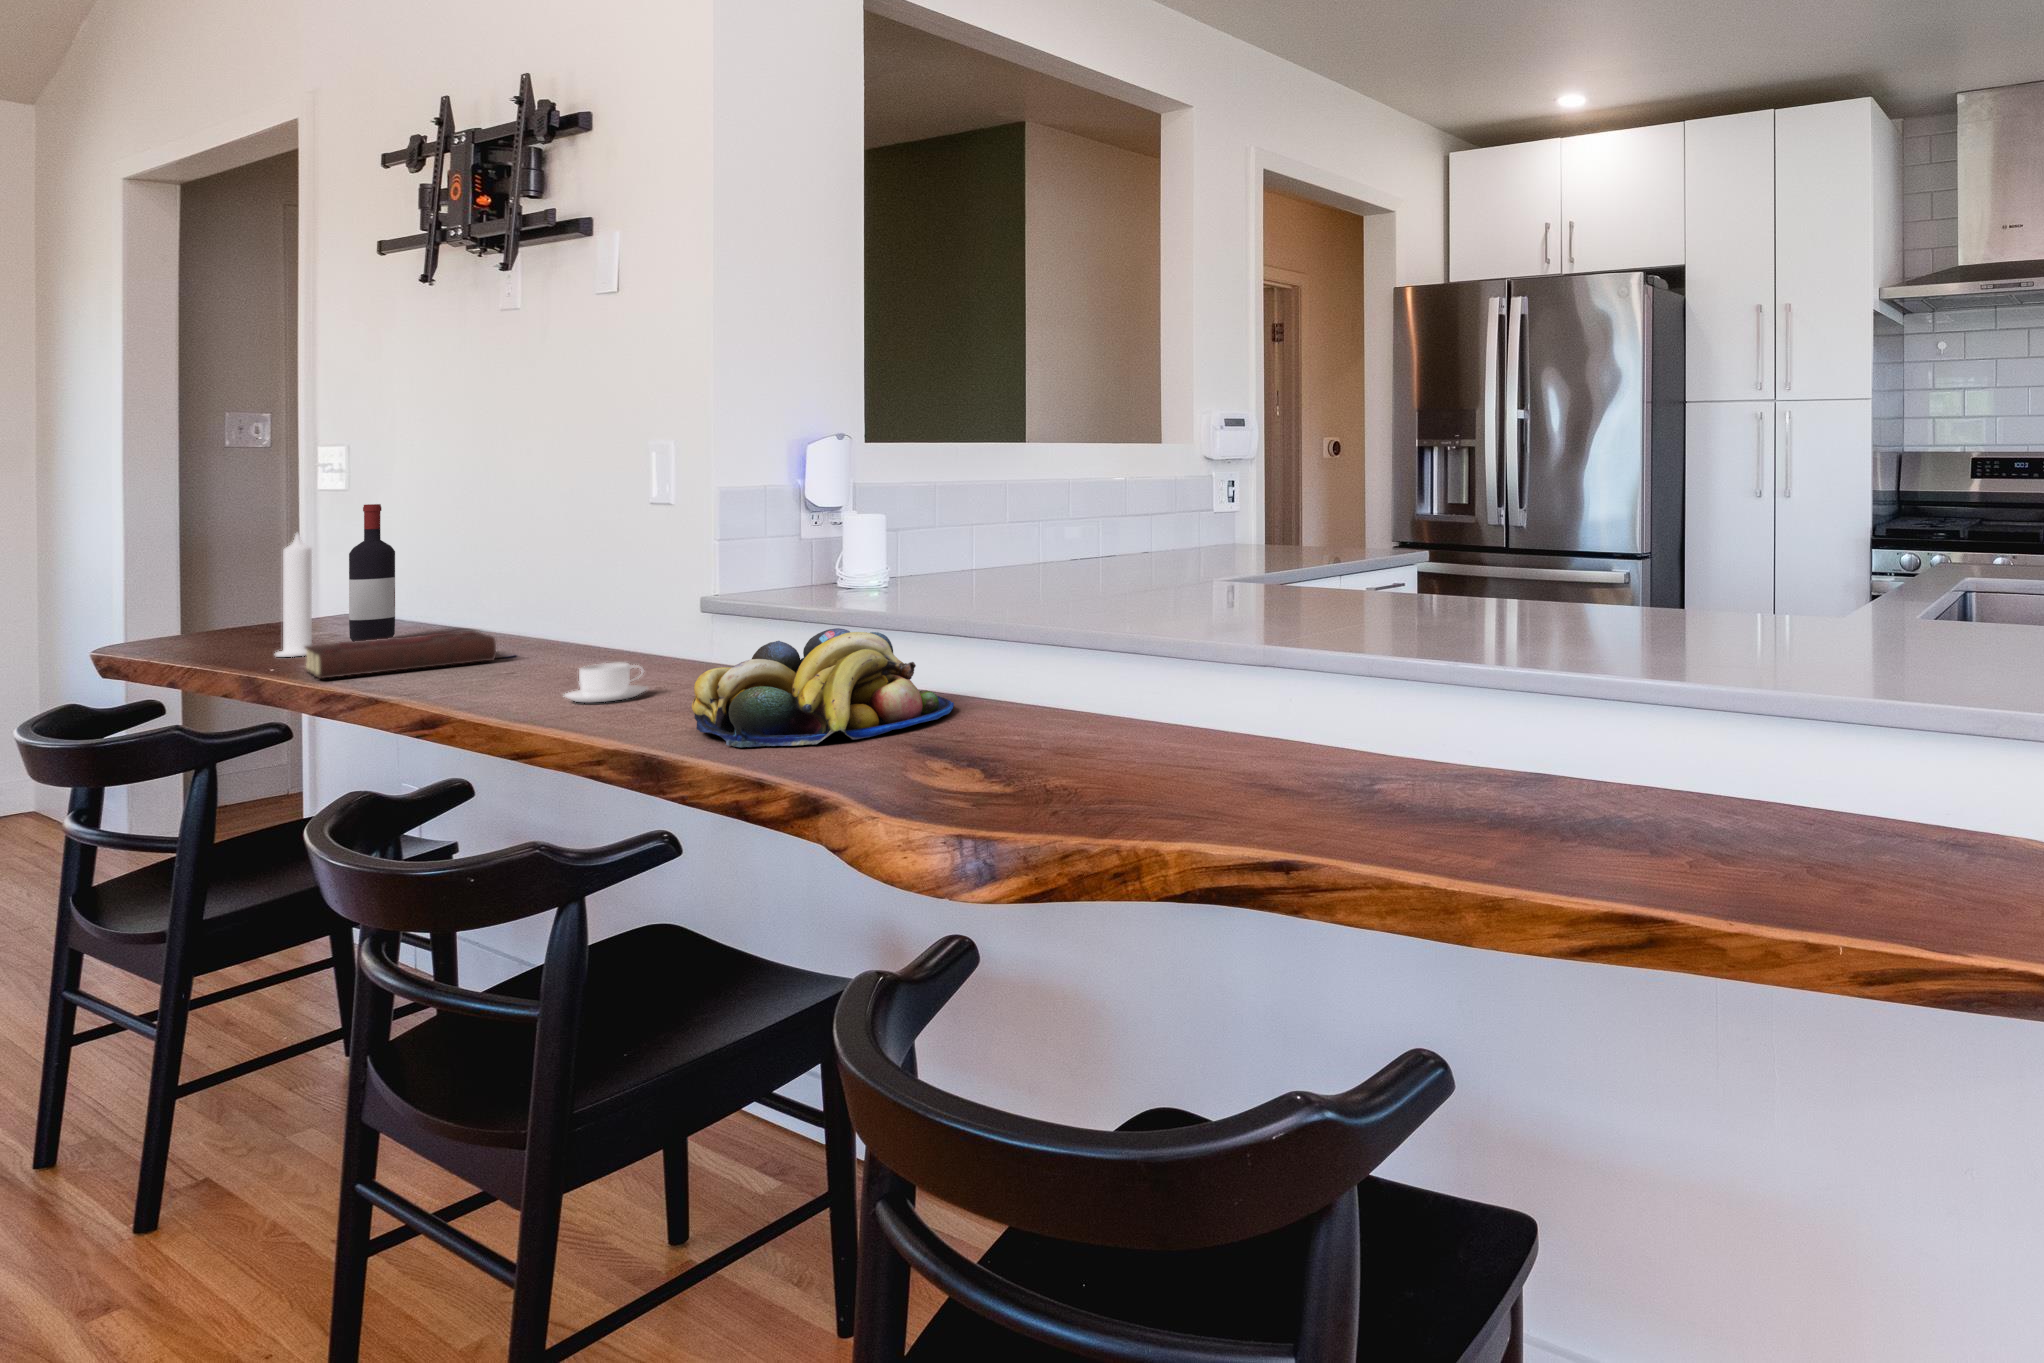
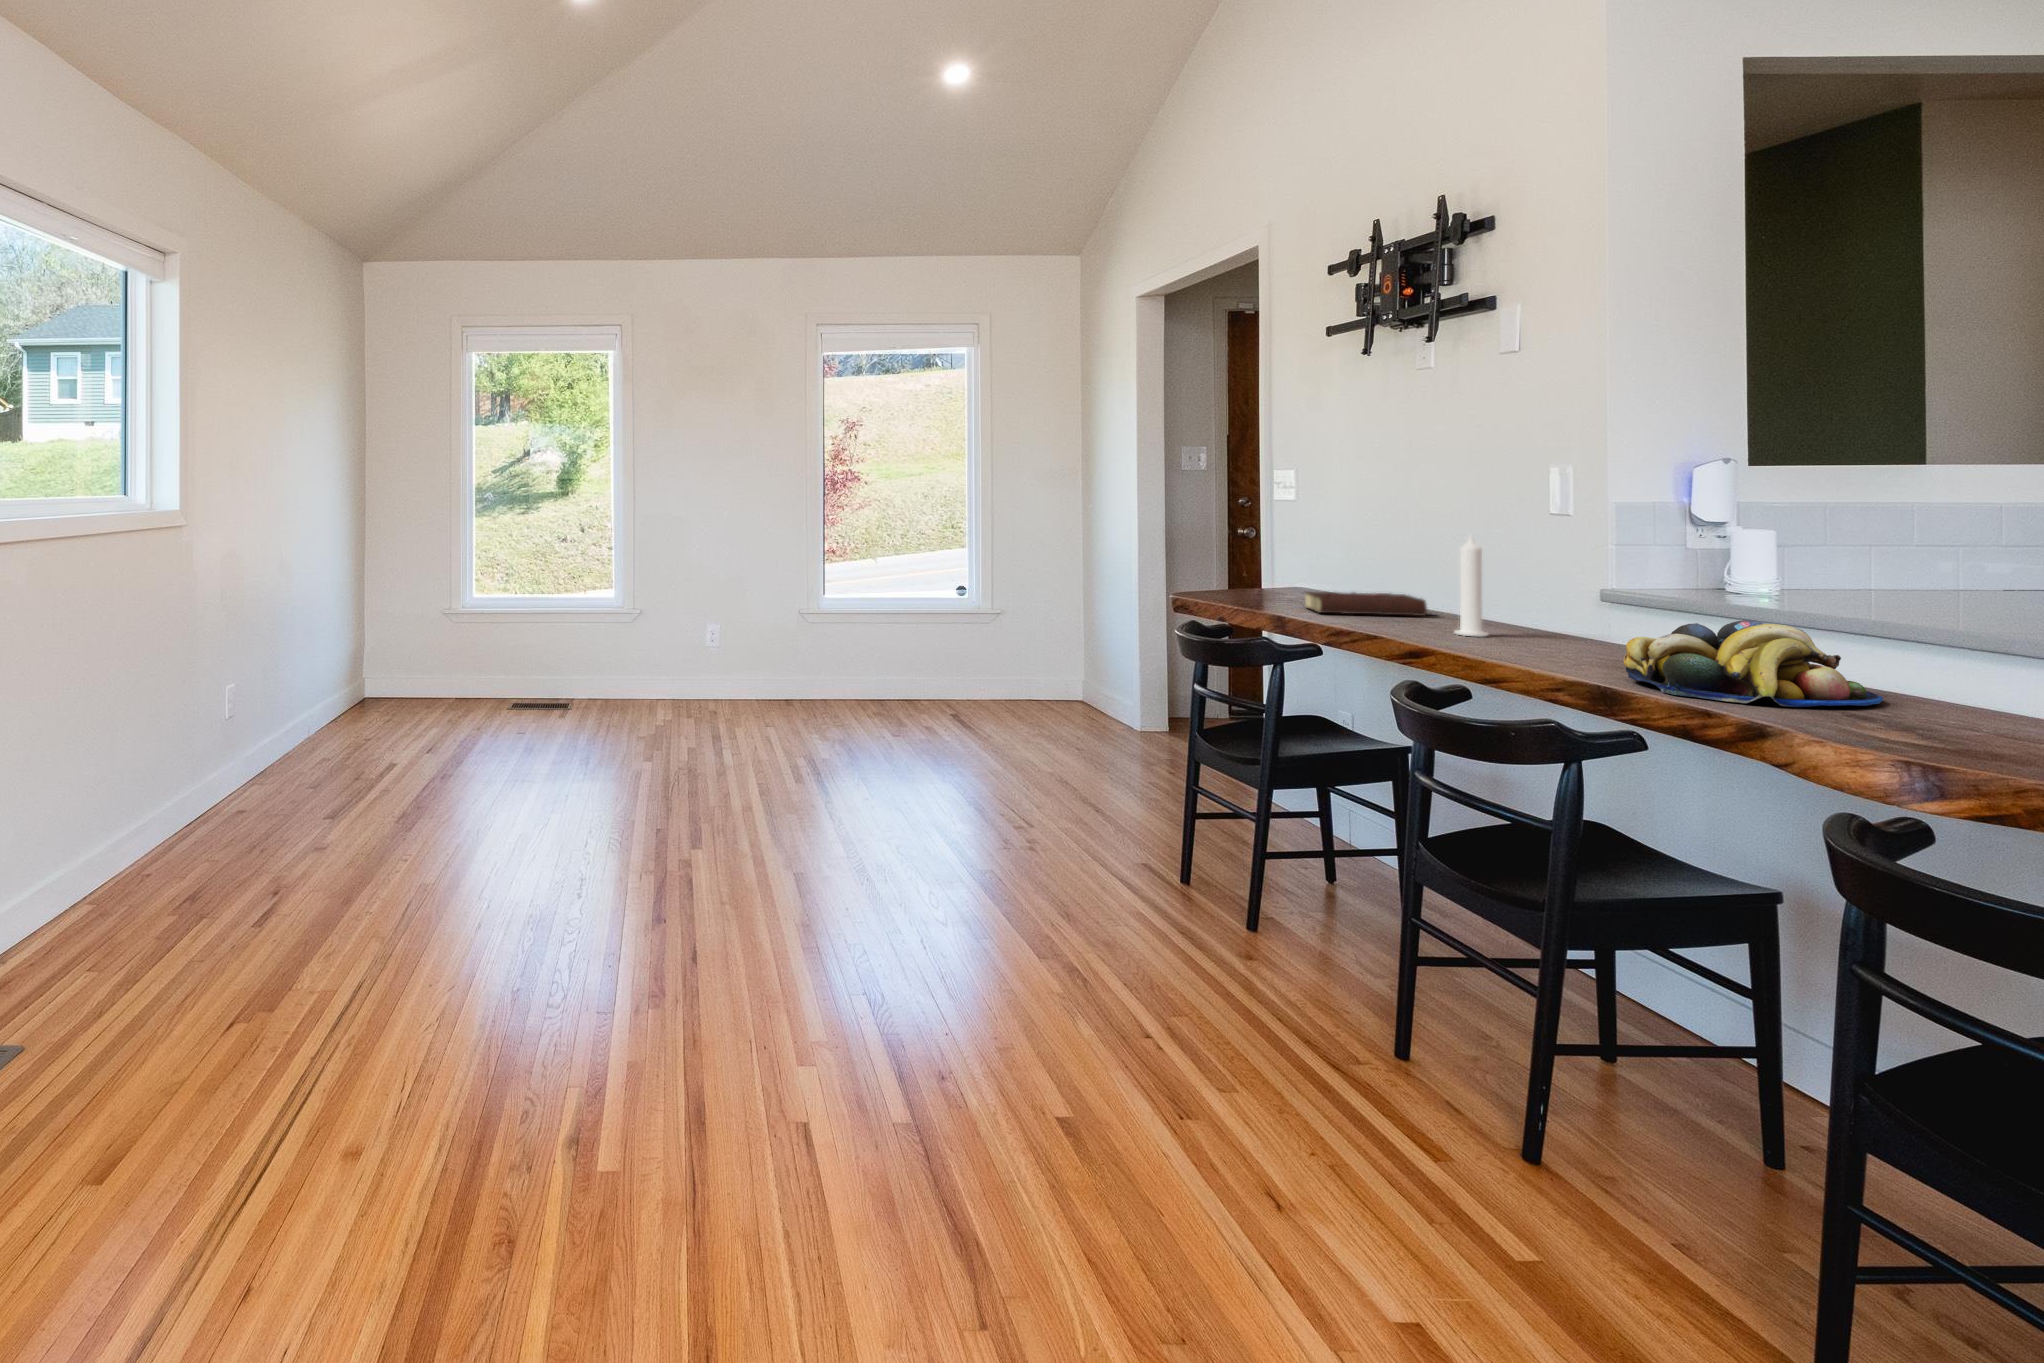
wine bottle: present [349,504,395,642] -> none [1312,503,1340,596]
candle: present [275,533,312,657] -> present [1455,536,1488,637]
coffee cup: present [564,663,647,703] -> none [1502,625,1567,652]

